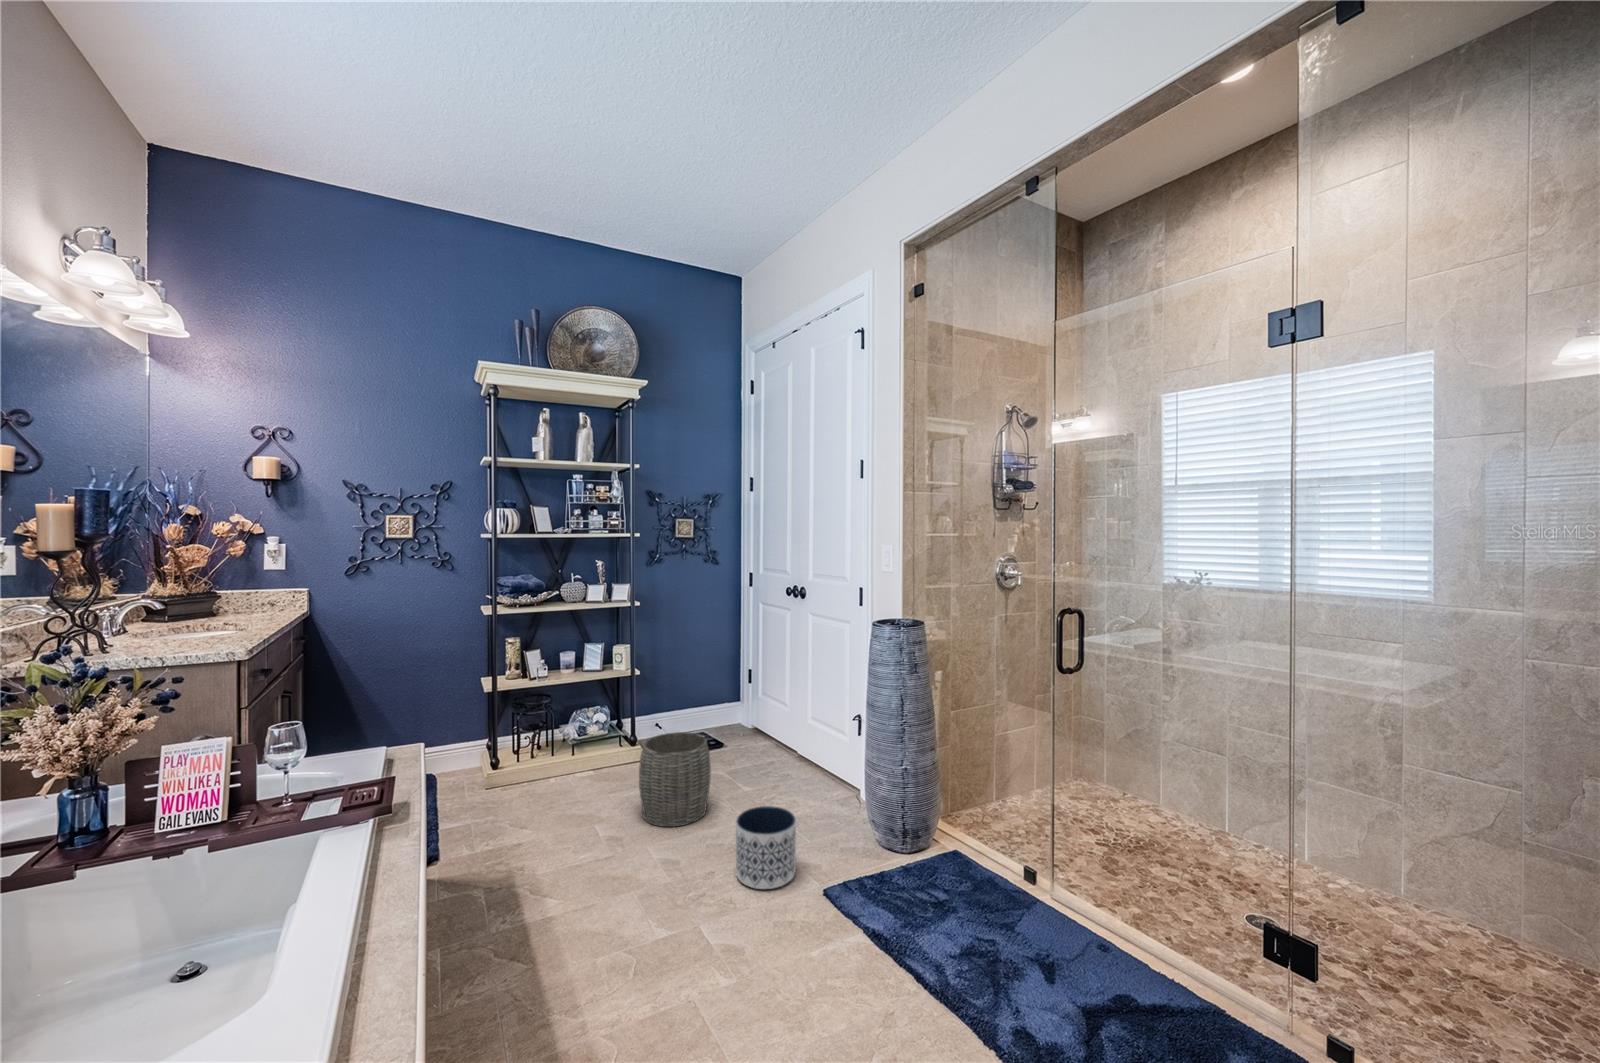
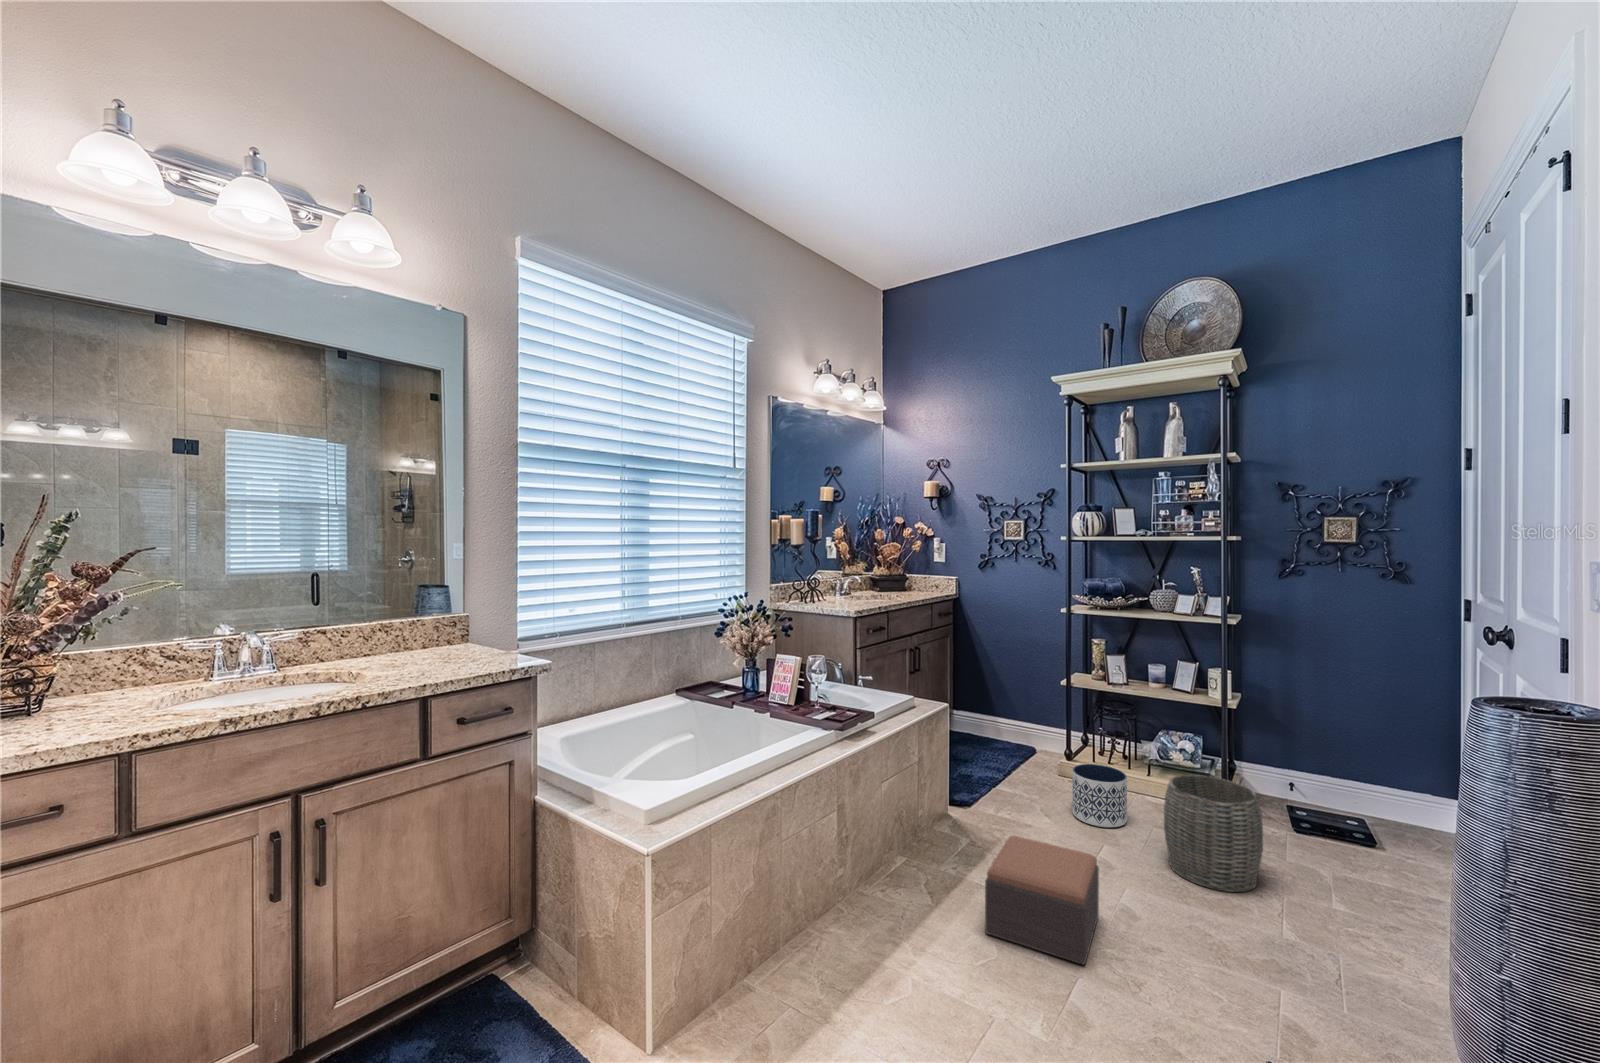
planter: present [736,806,796,889] -> present [1072,764,1127,828]
footstool: none [561,840,684,984] -> present [985,836,1099,964]

